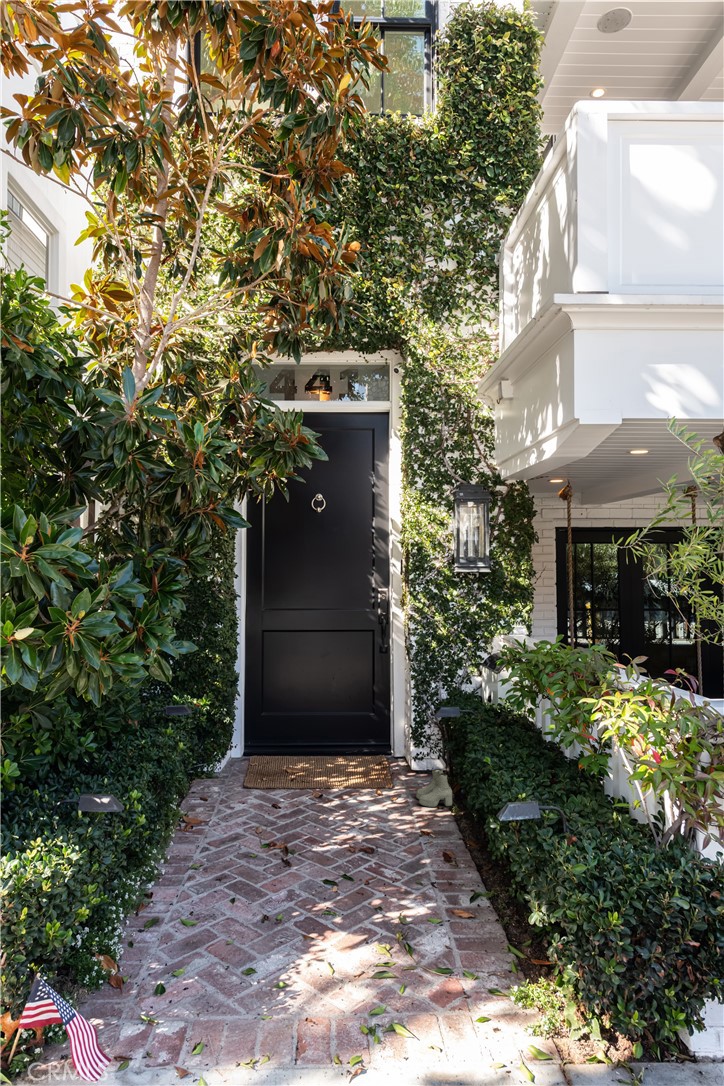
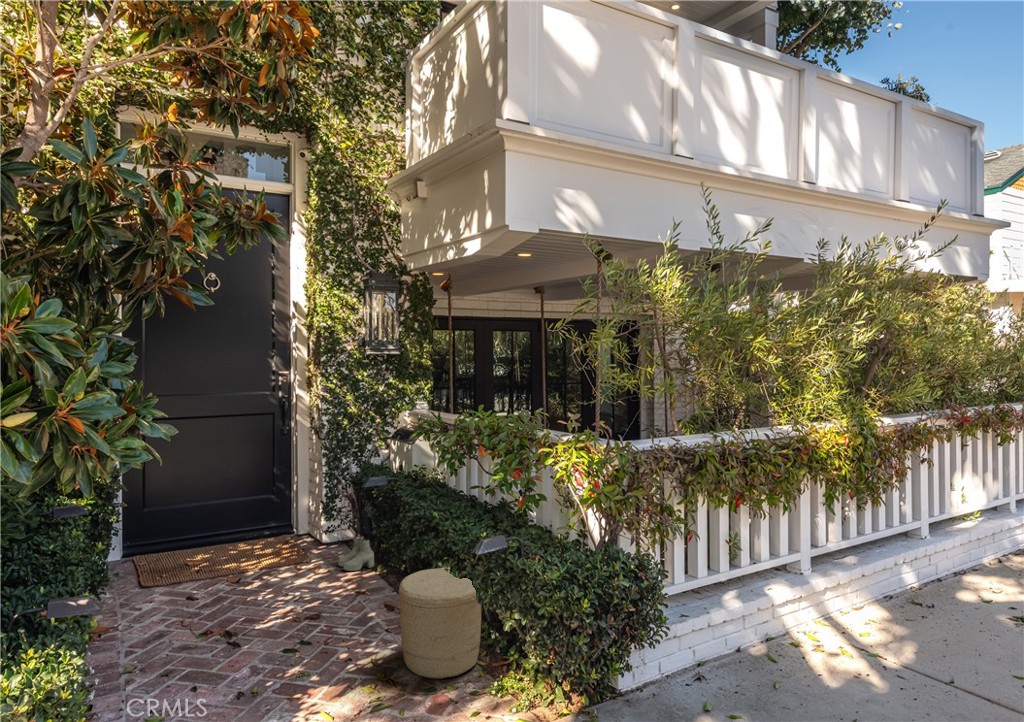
woven basket: none [427,825,525,962] -> present [399,568,482,679]

